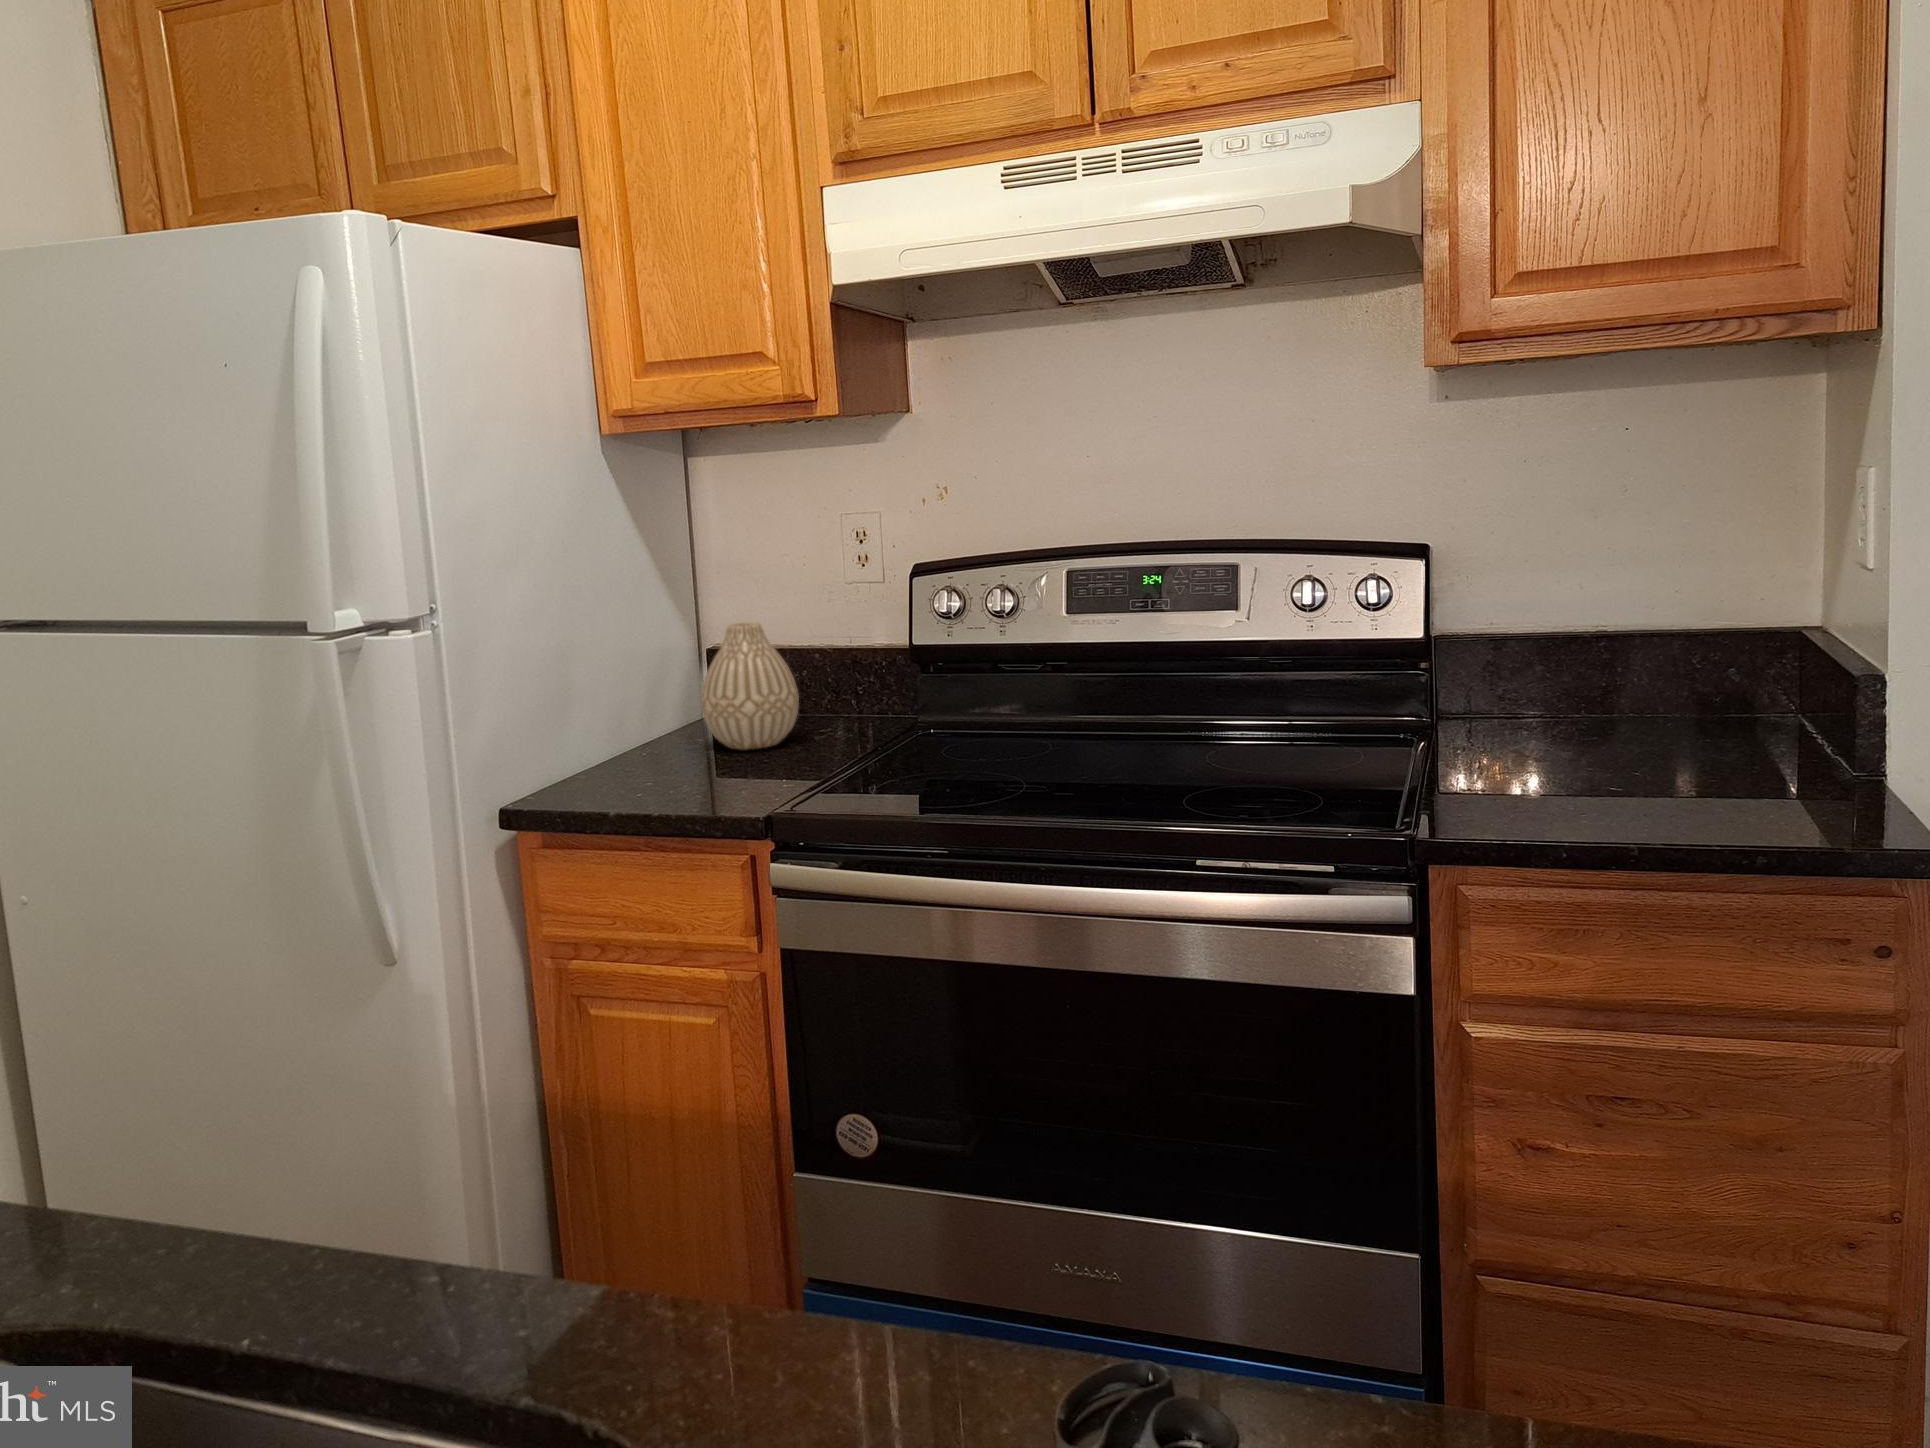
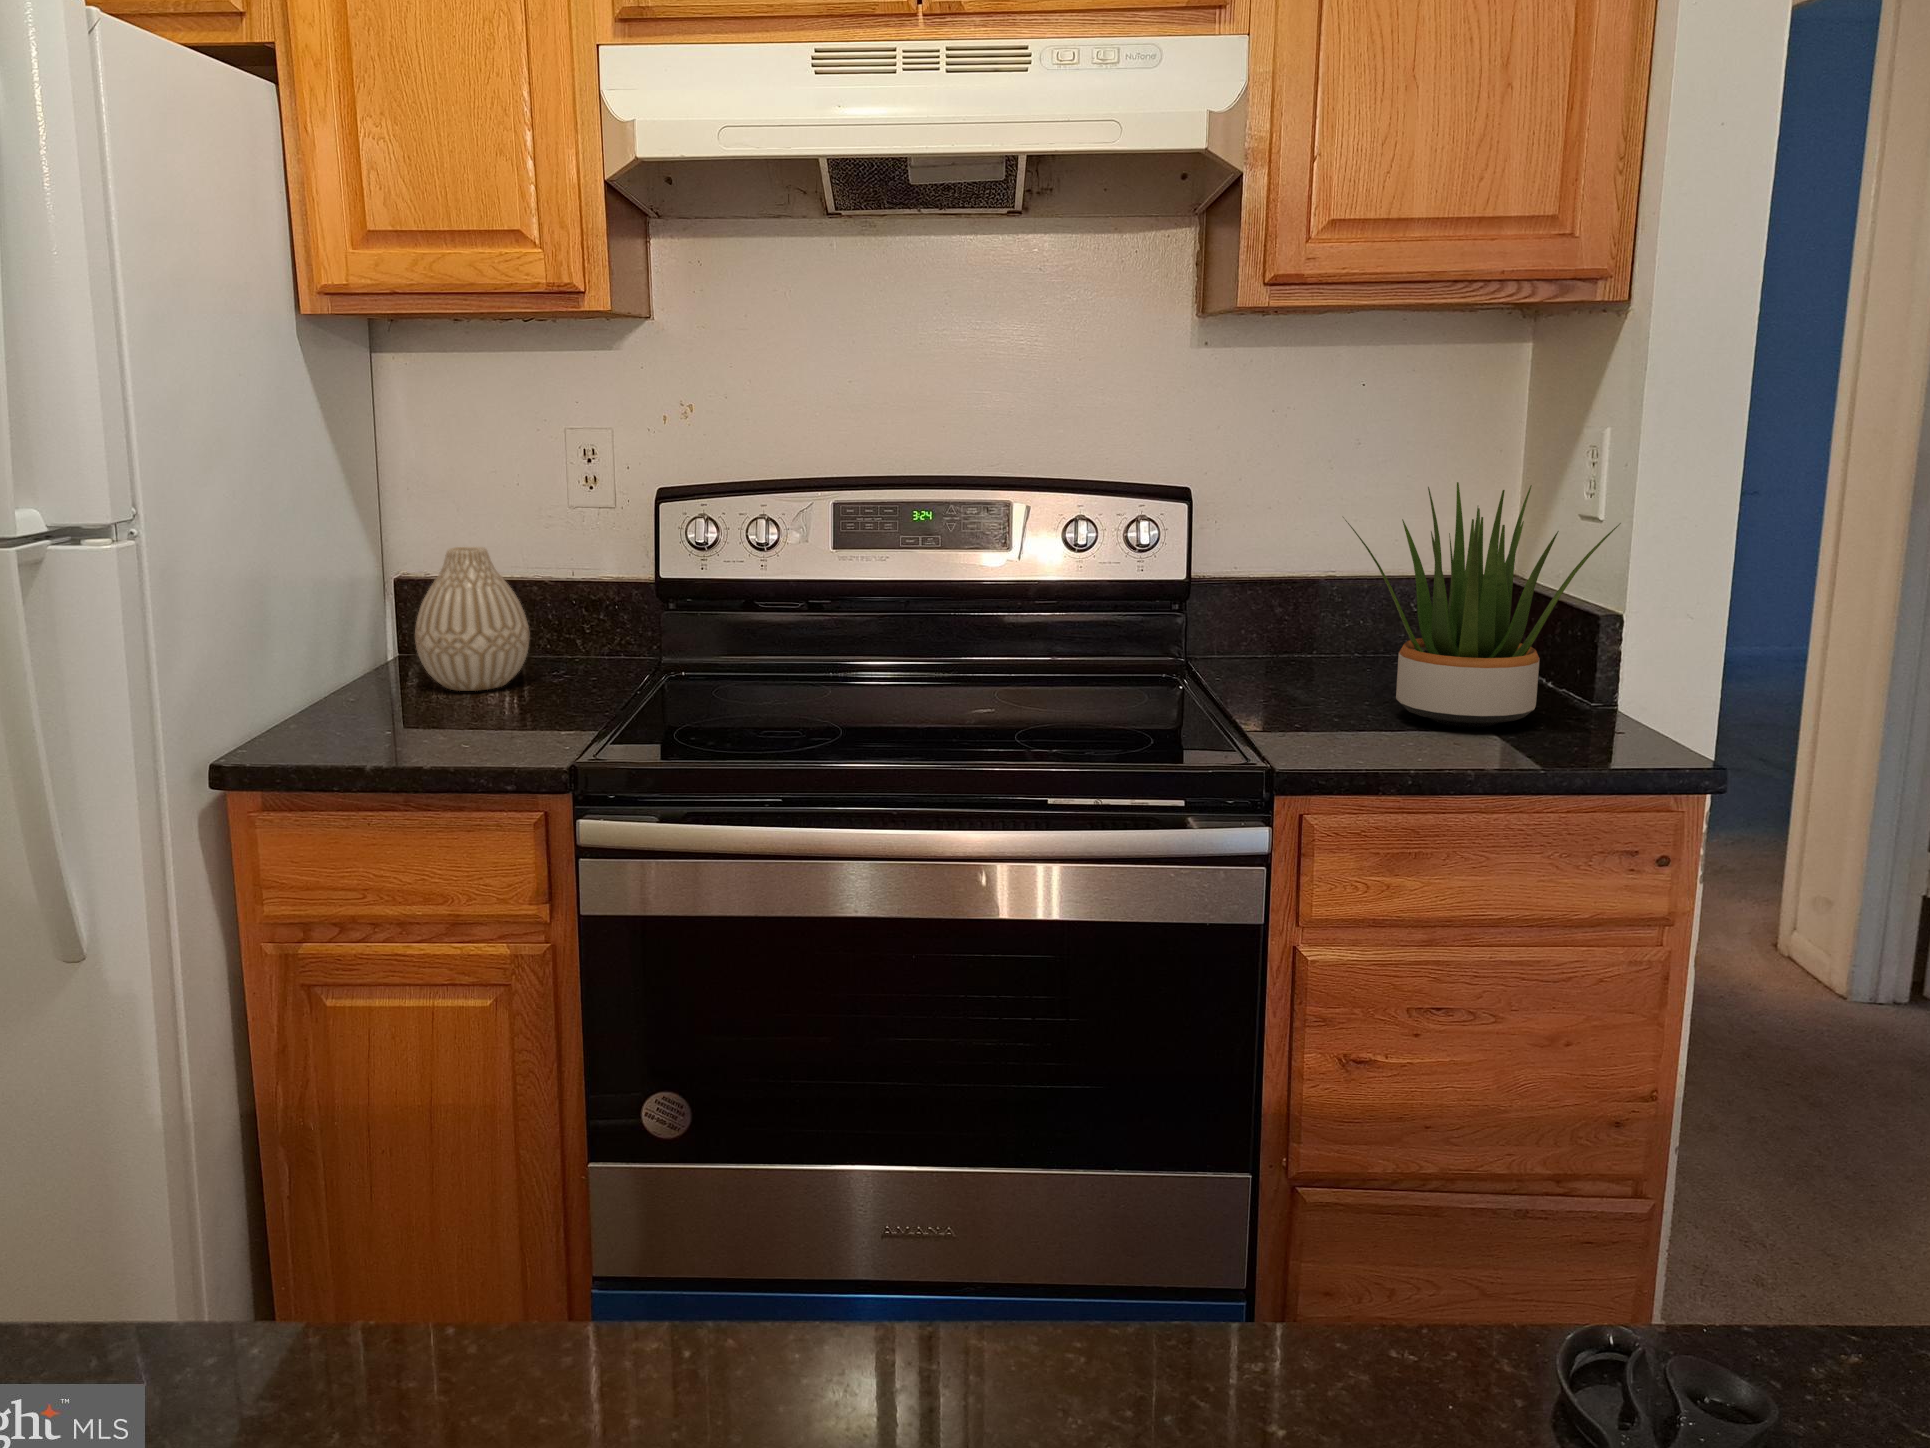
potted plant: none [1546,535,1853,796] -> present [1343,482,1621,727]

